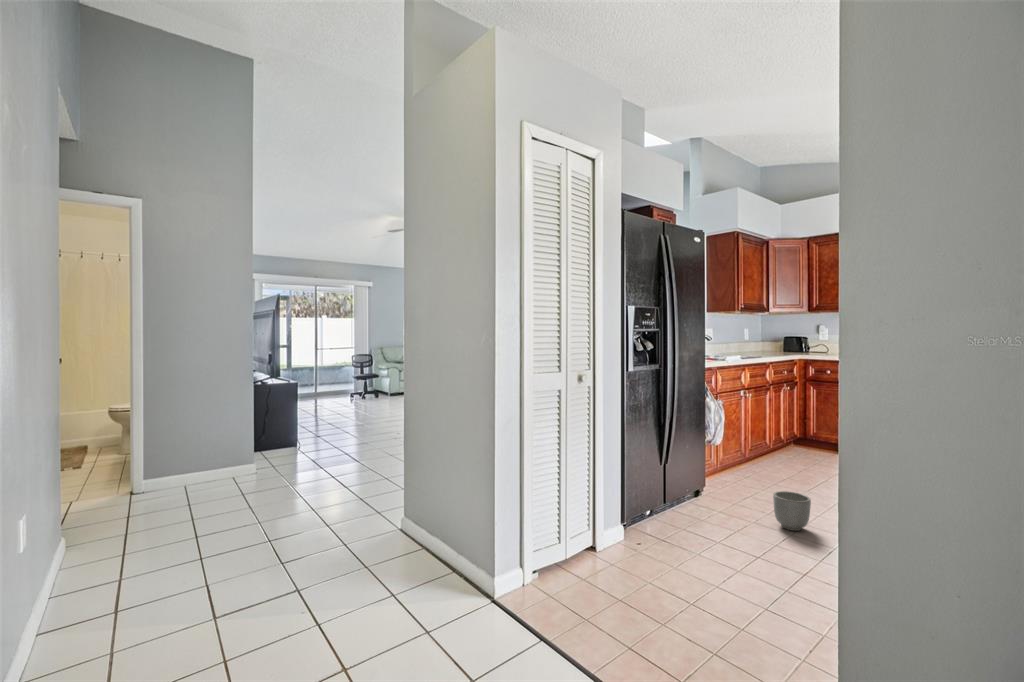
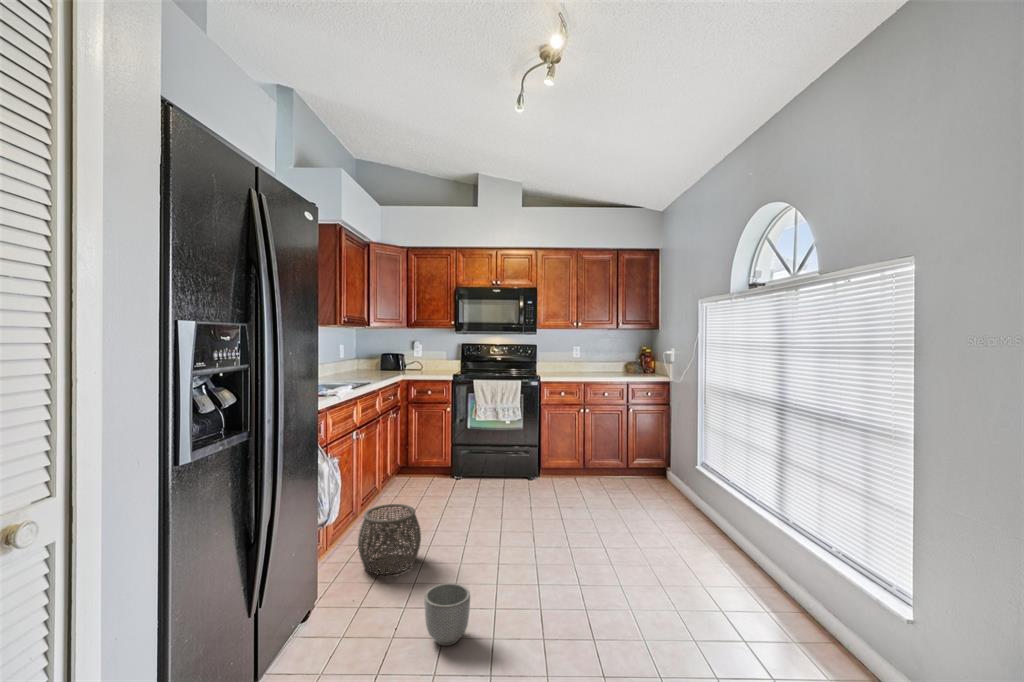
woven basket: none [739,445,792,494] -> present [358,504,421,575]

